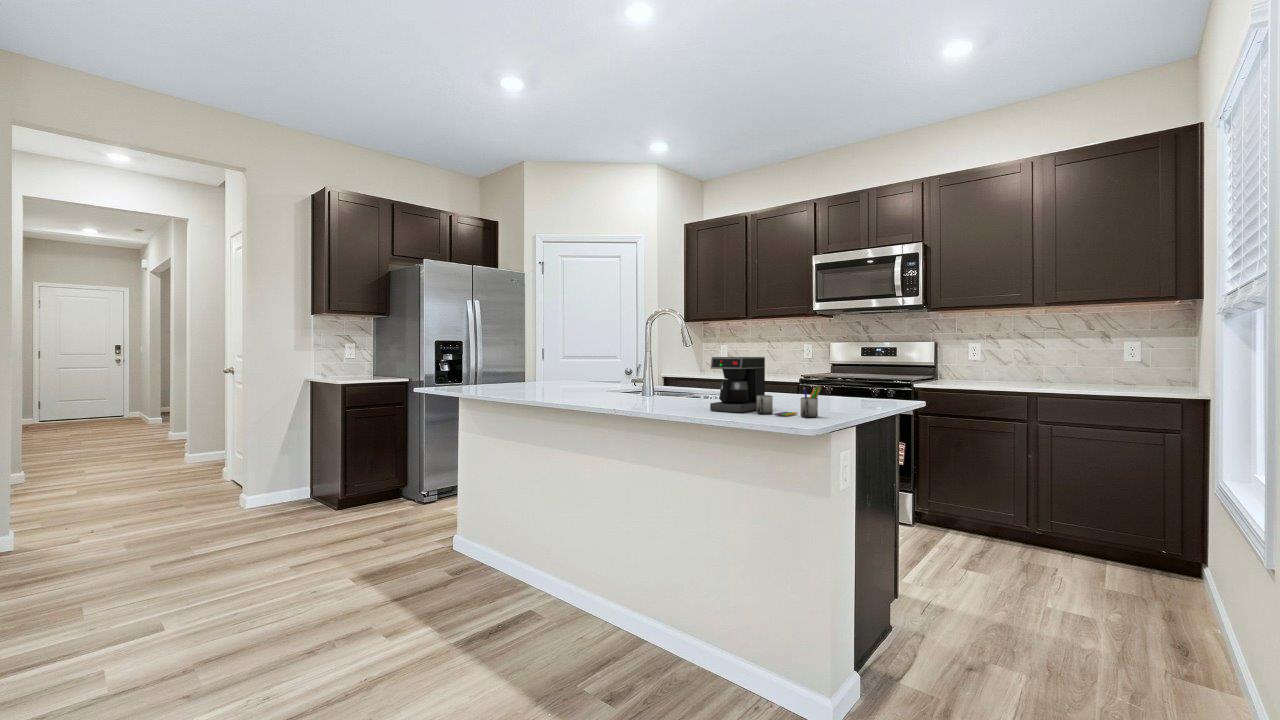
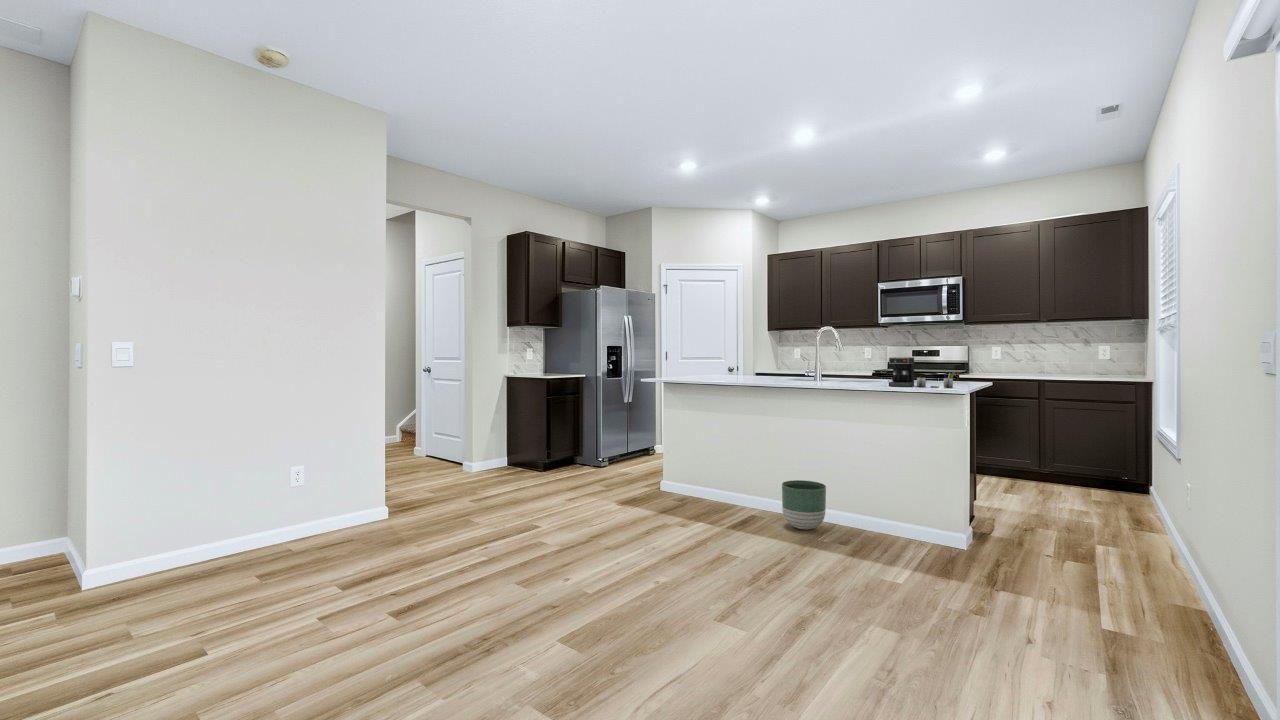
planter: none [536,568,612,666] -> present [782,480,826,530]

